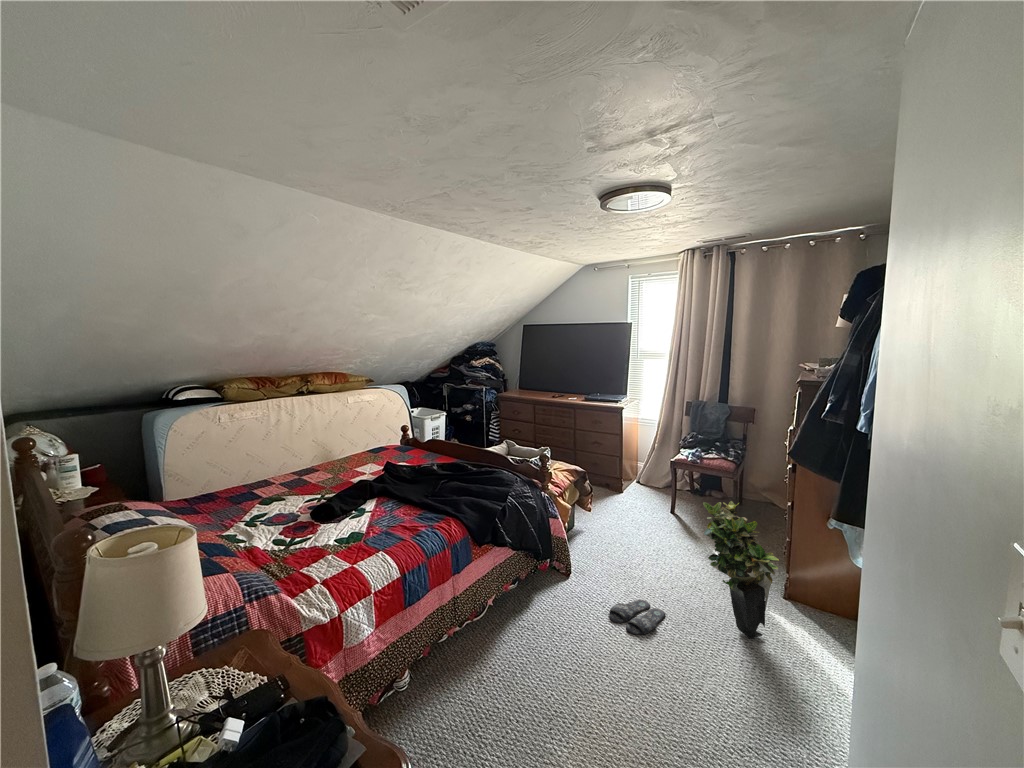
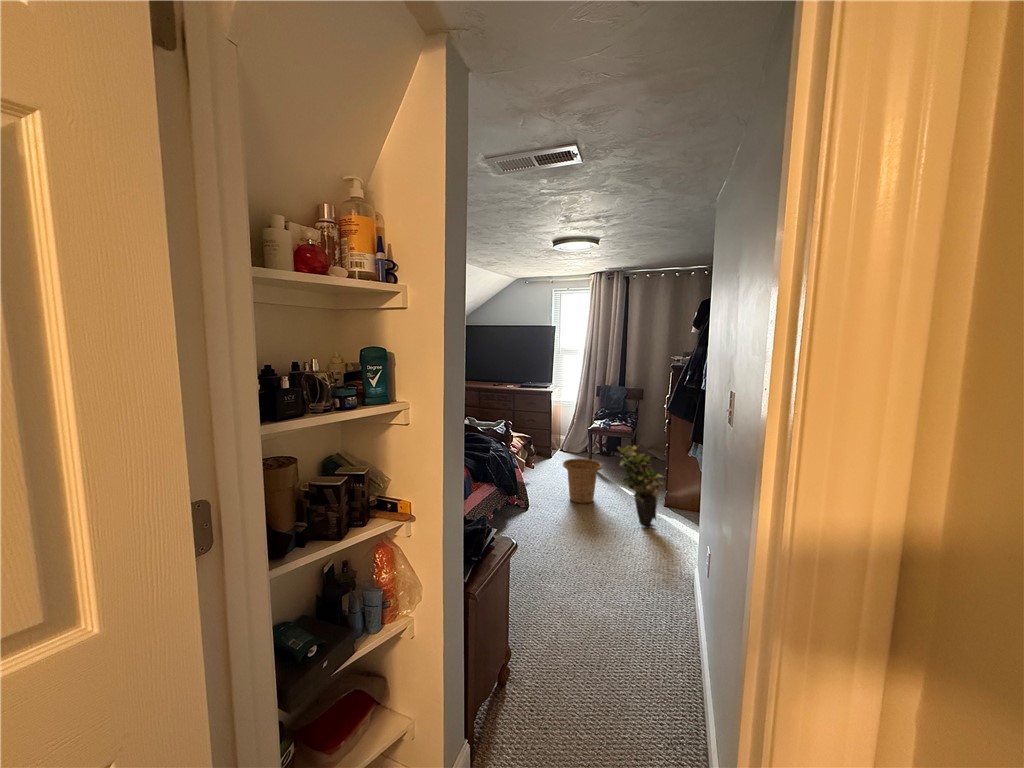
basket: none [624,507,682,576] -> present [563,458,602,504]
slippers: present [609,600,665,635] -> none [560,517,596,534]

